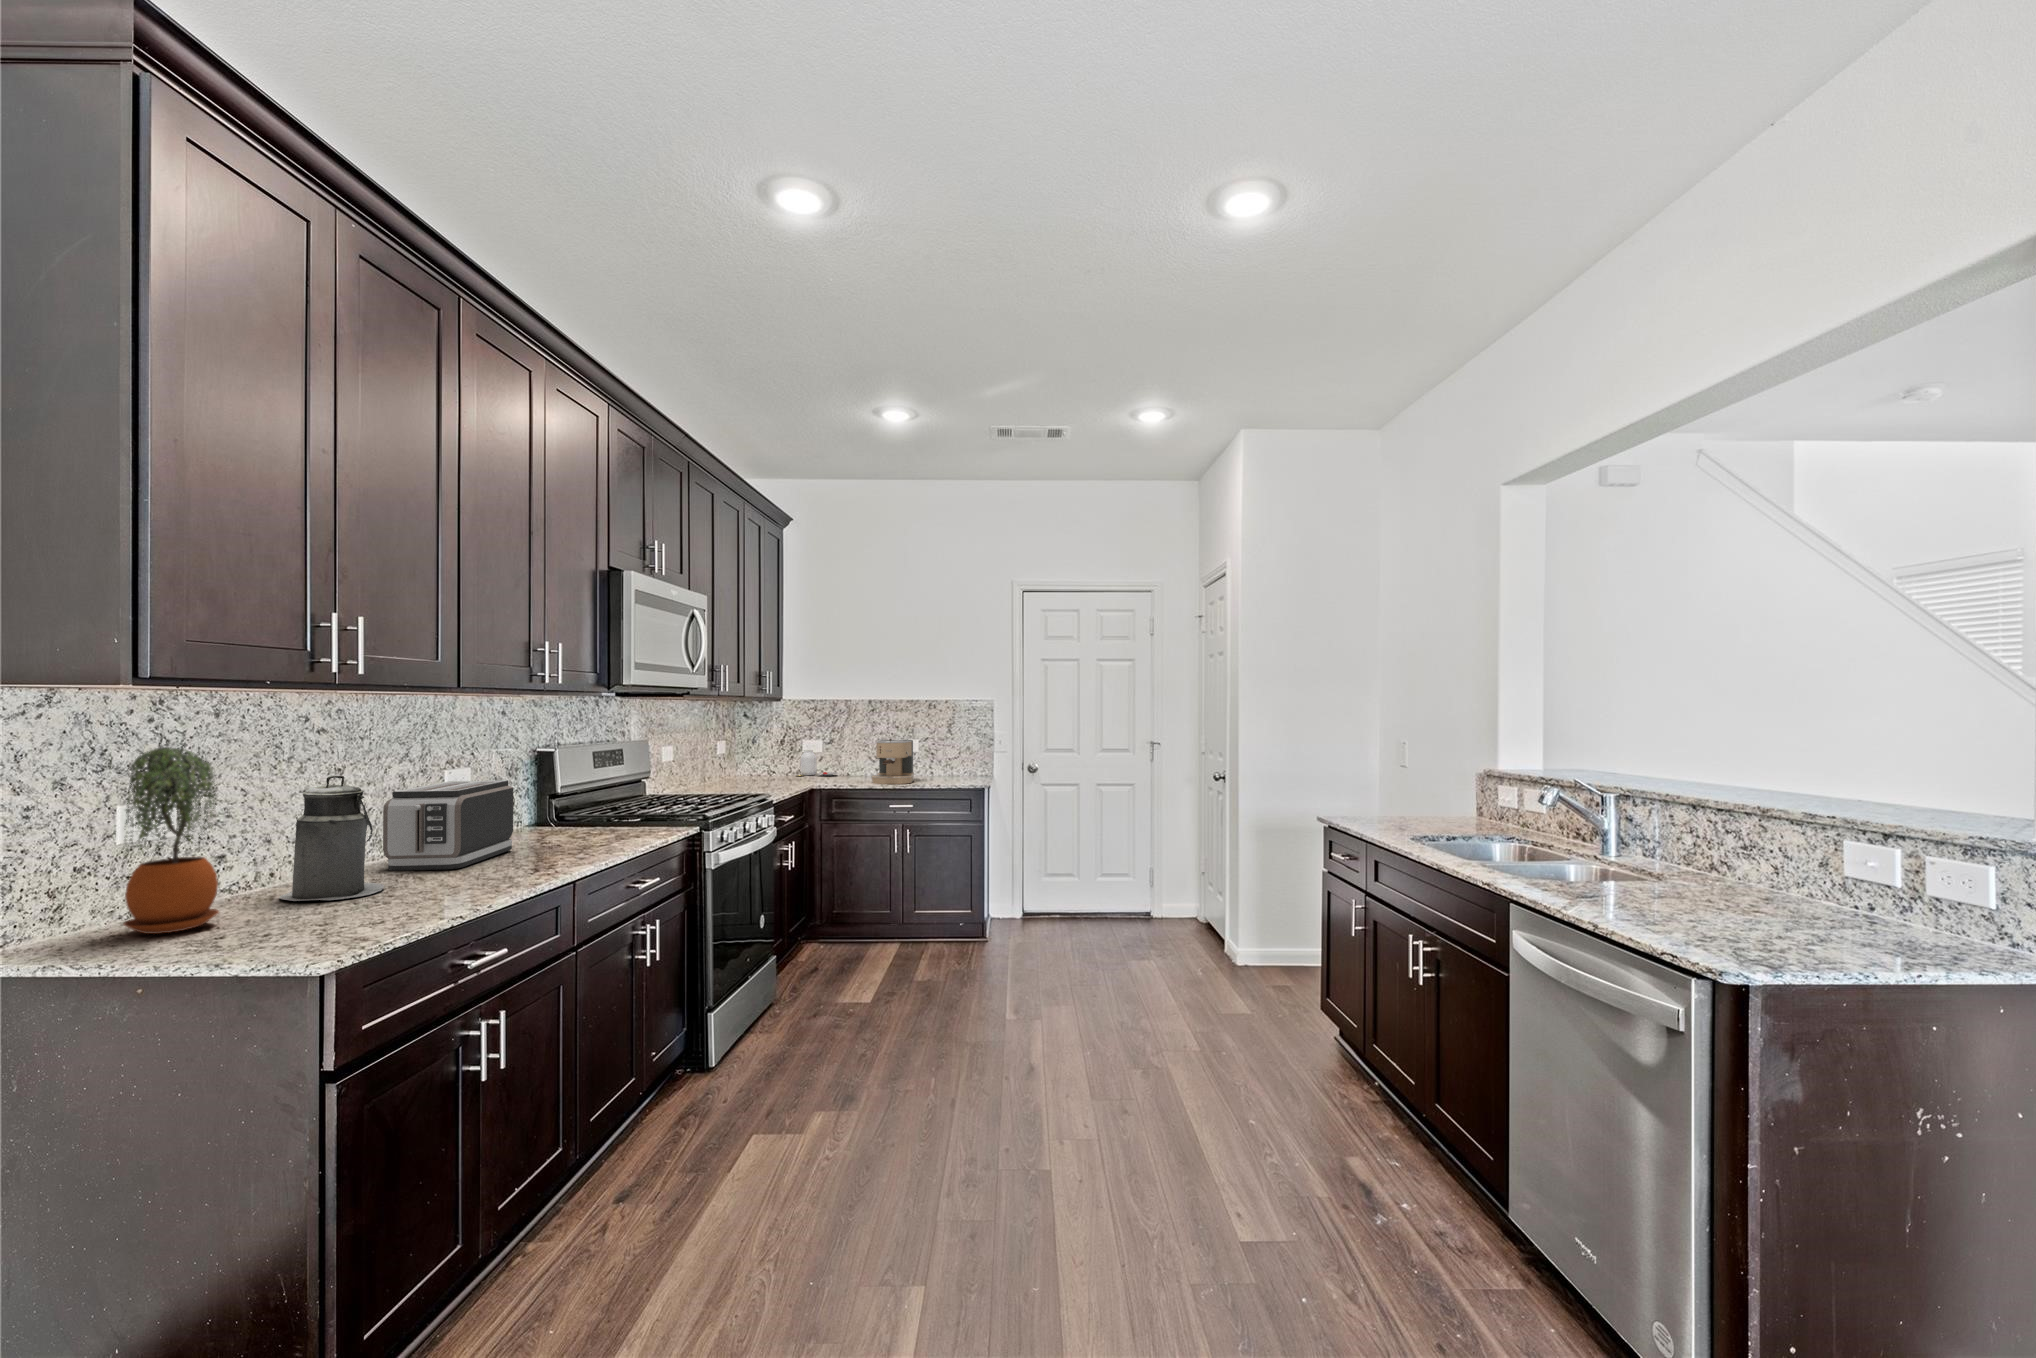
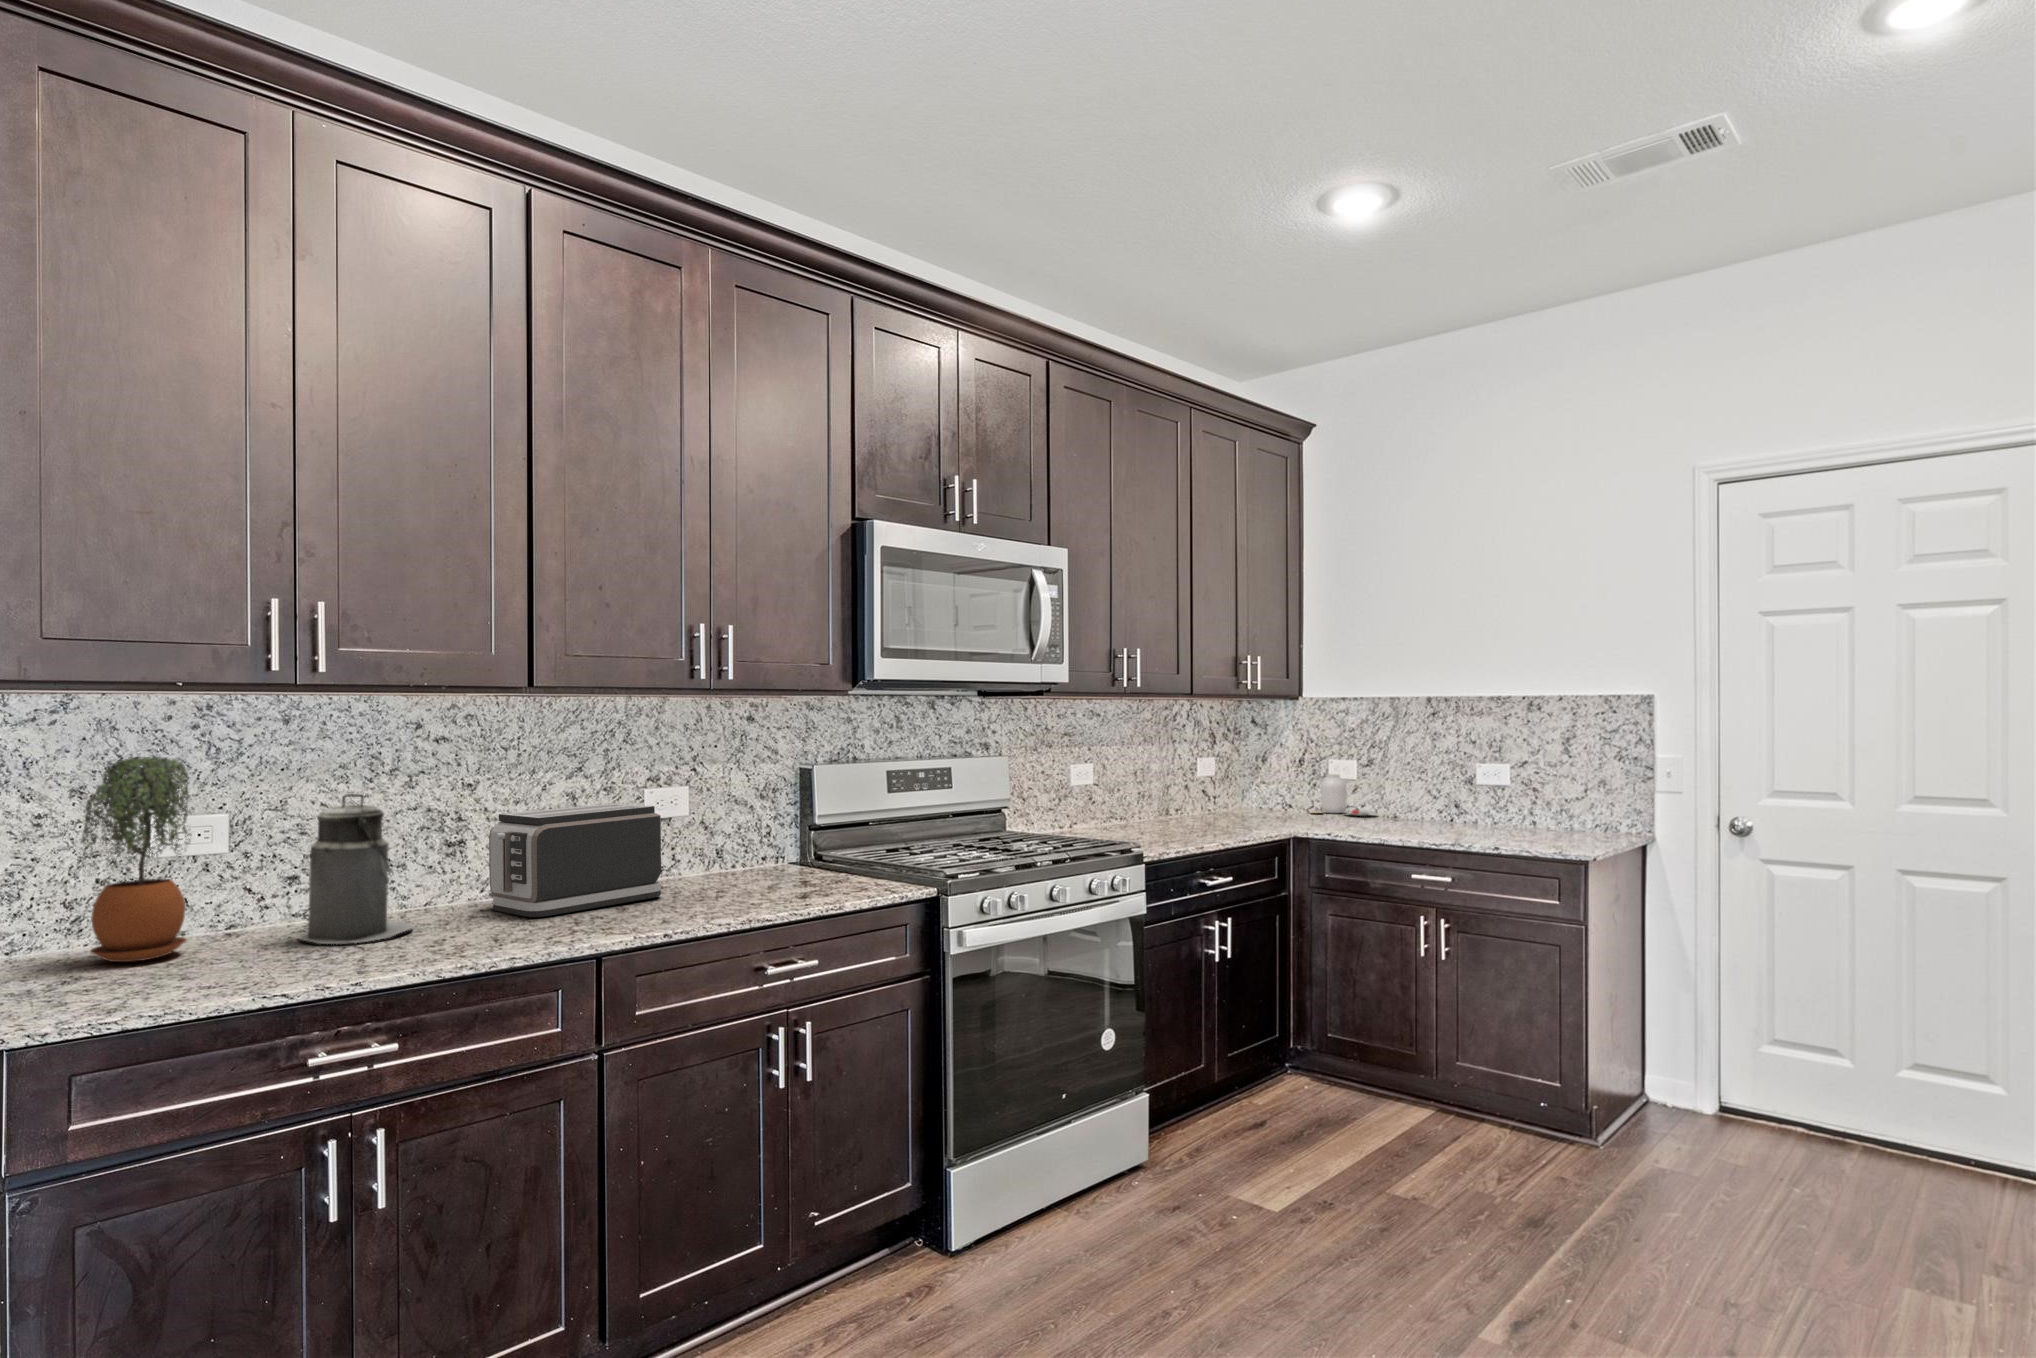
coffee maker: present [872,739,914,784] -> none [1393,761,1476,839]

